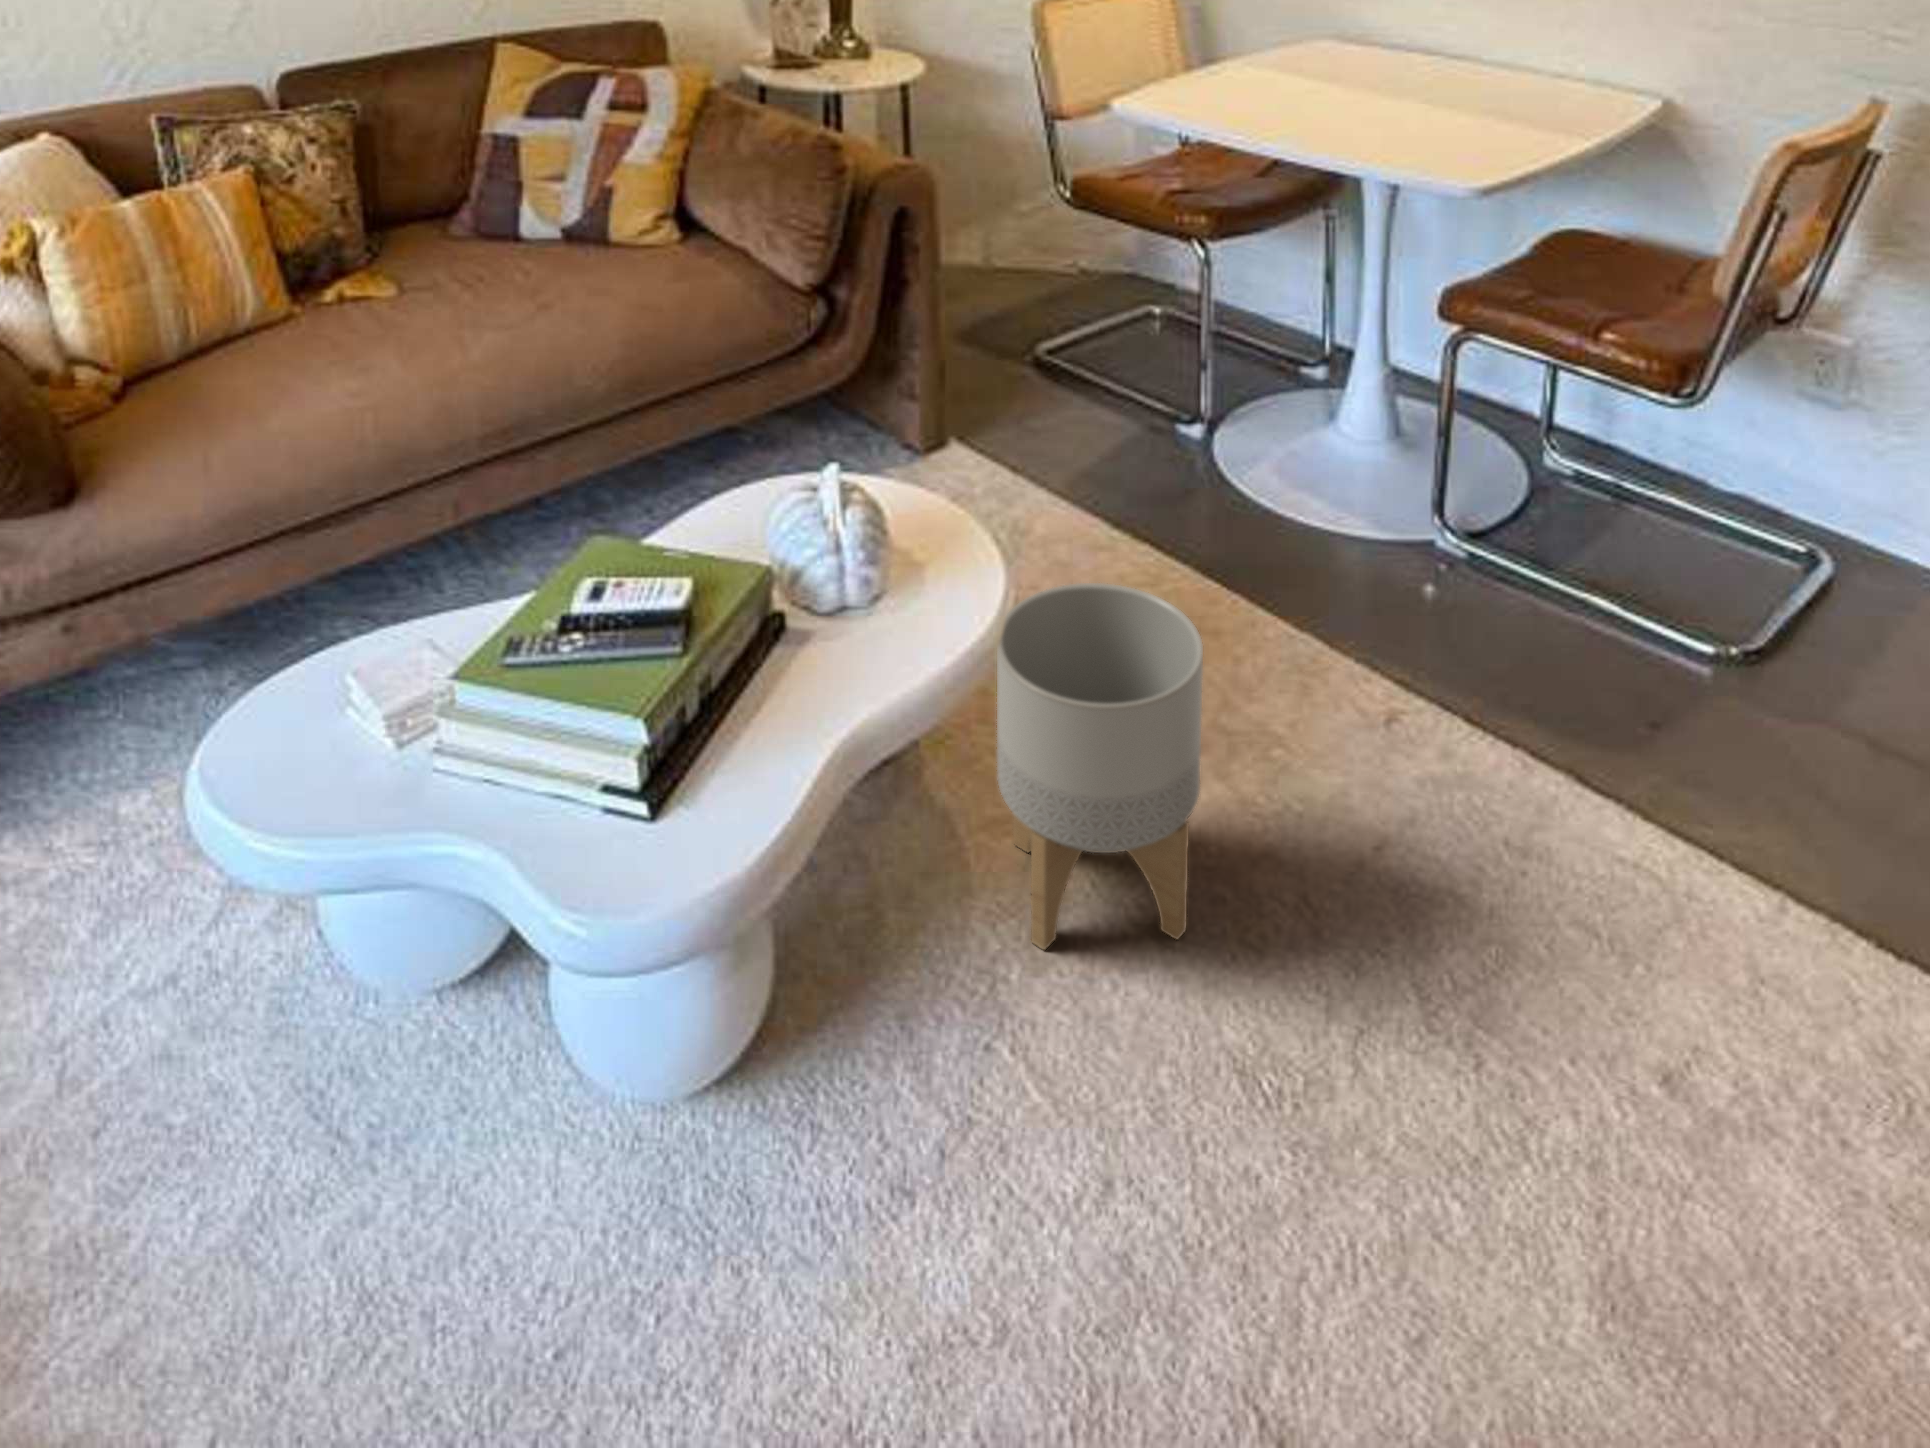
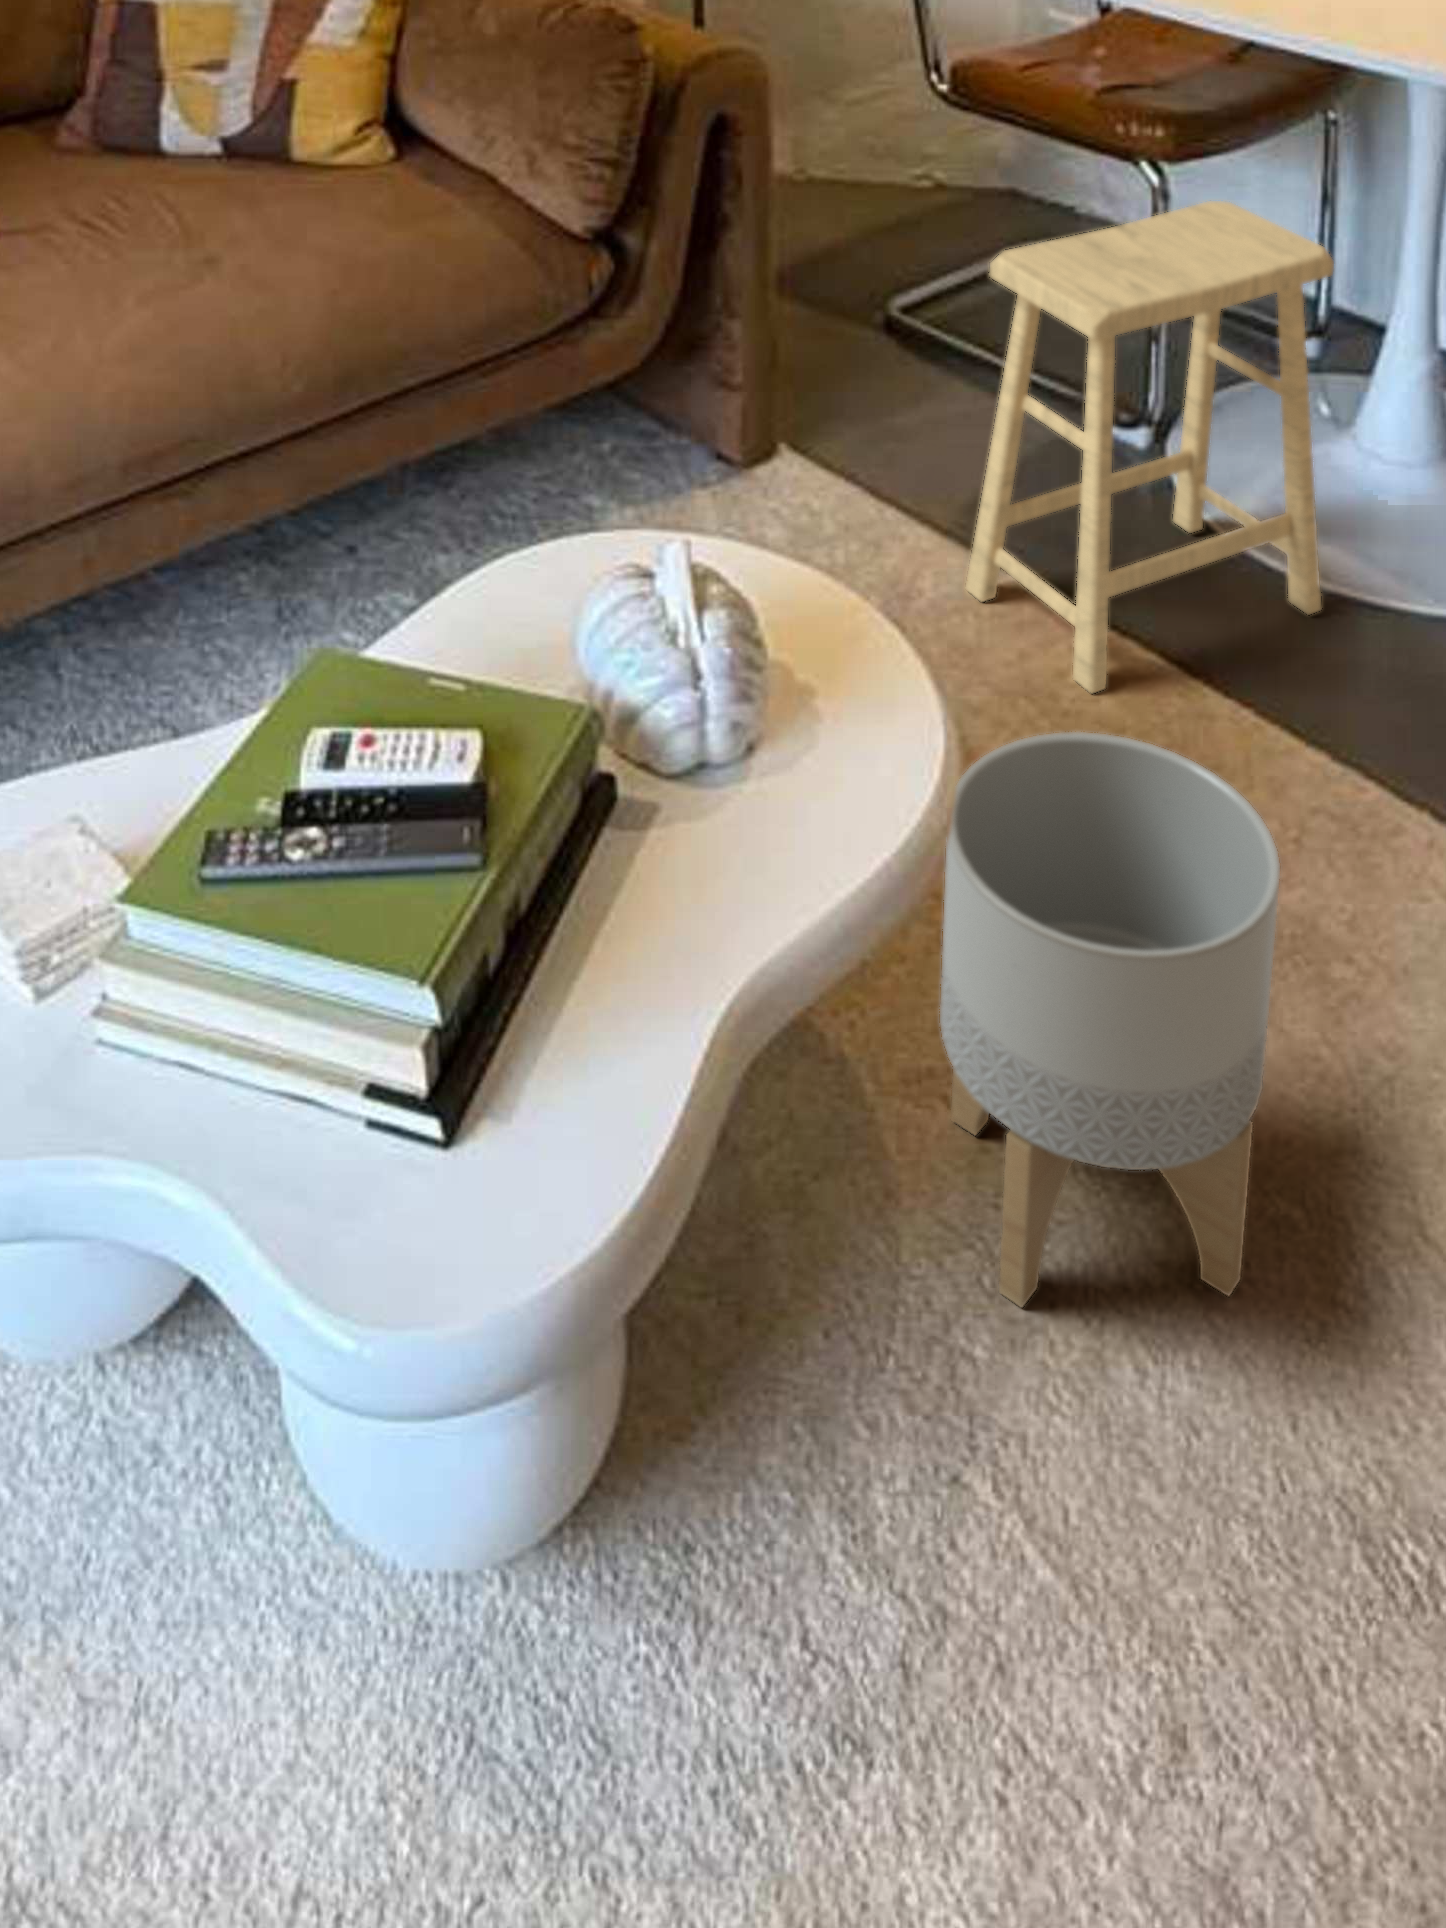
footstool: none [1067,260,1302,589] -> present [966,201,1334,693]

